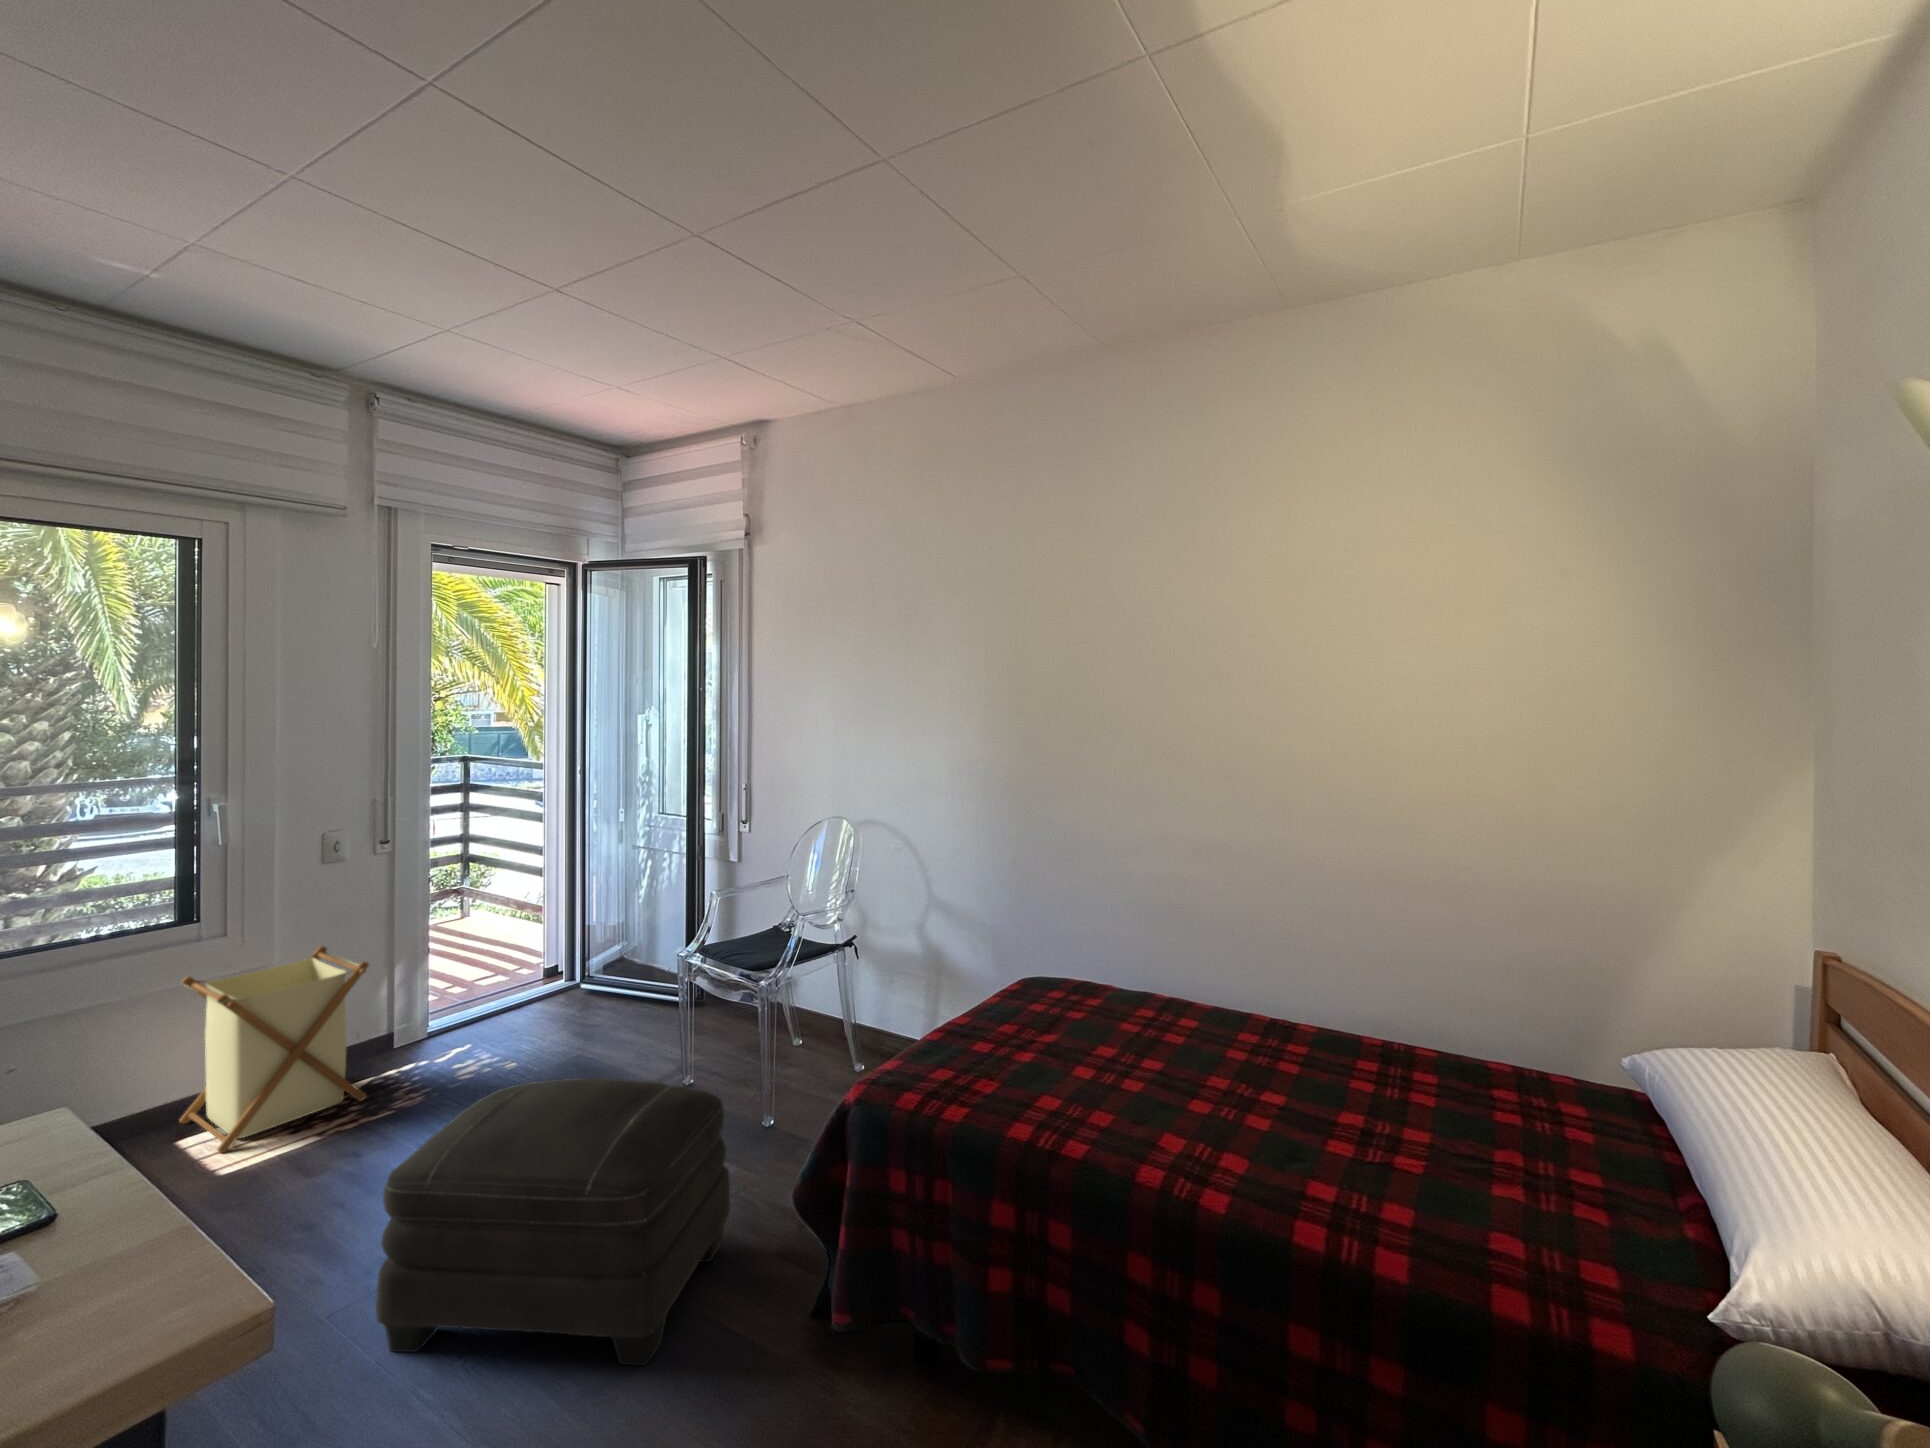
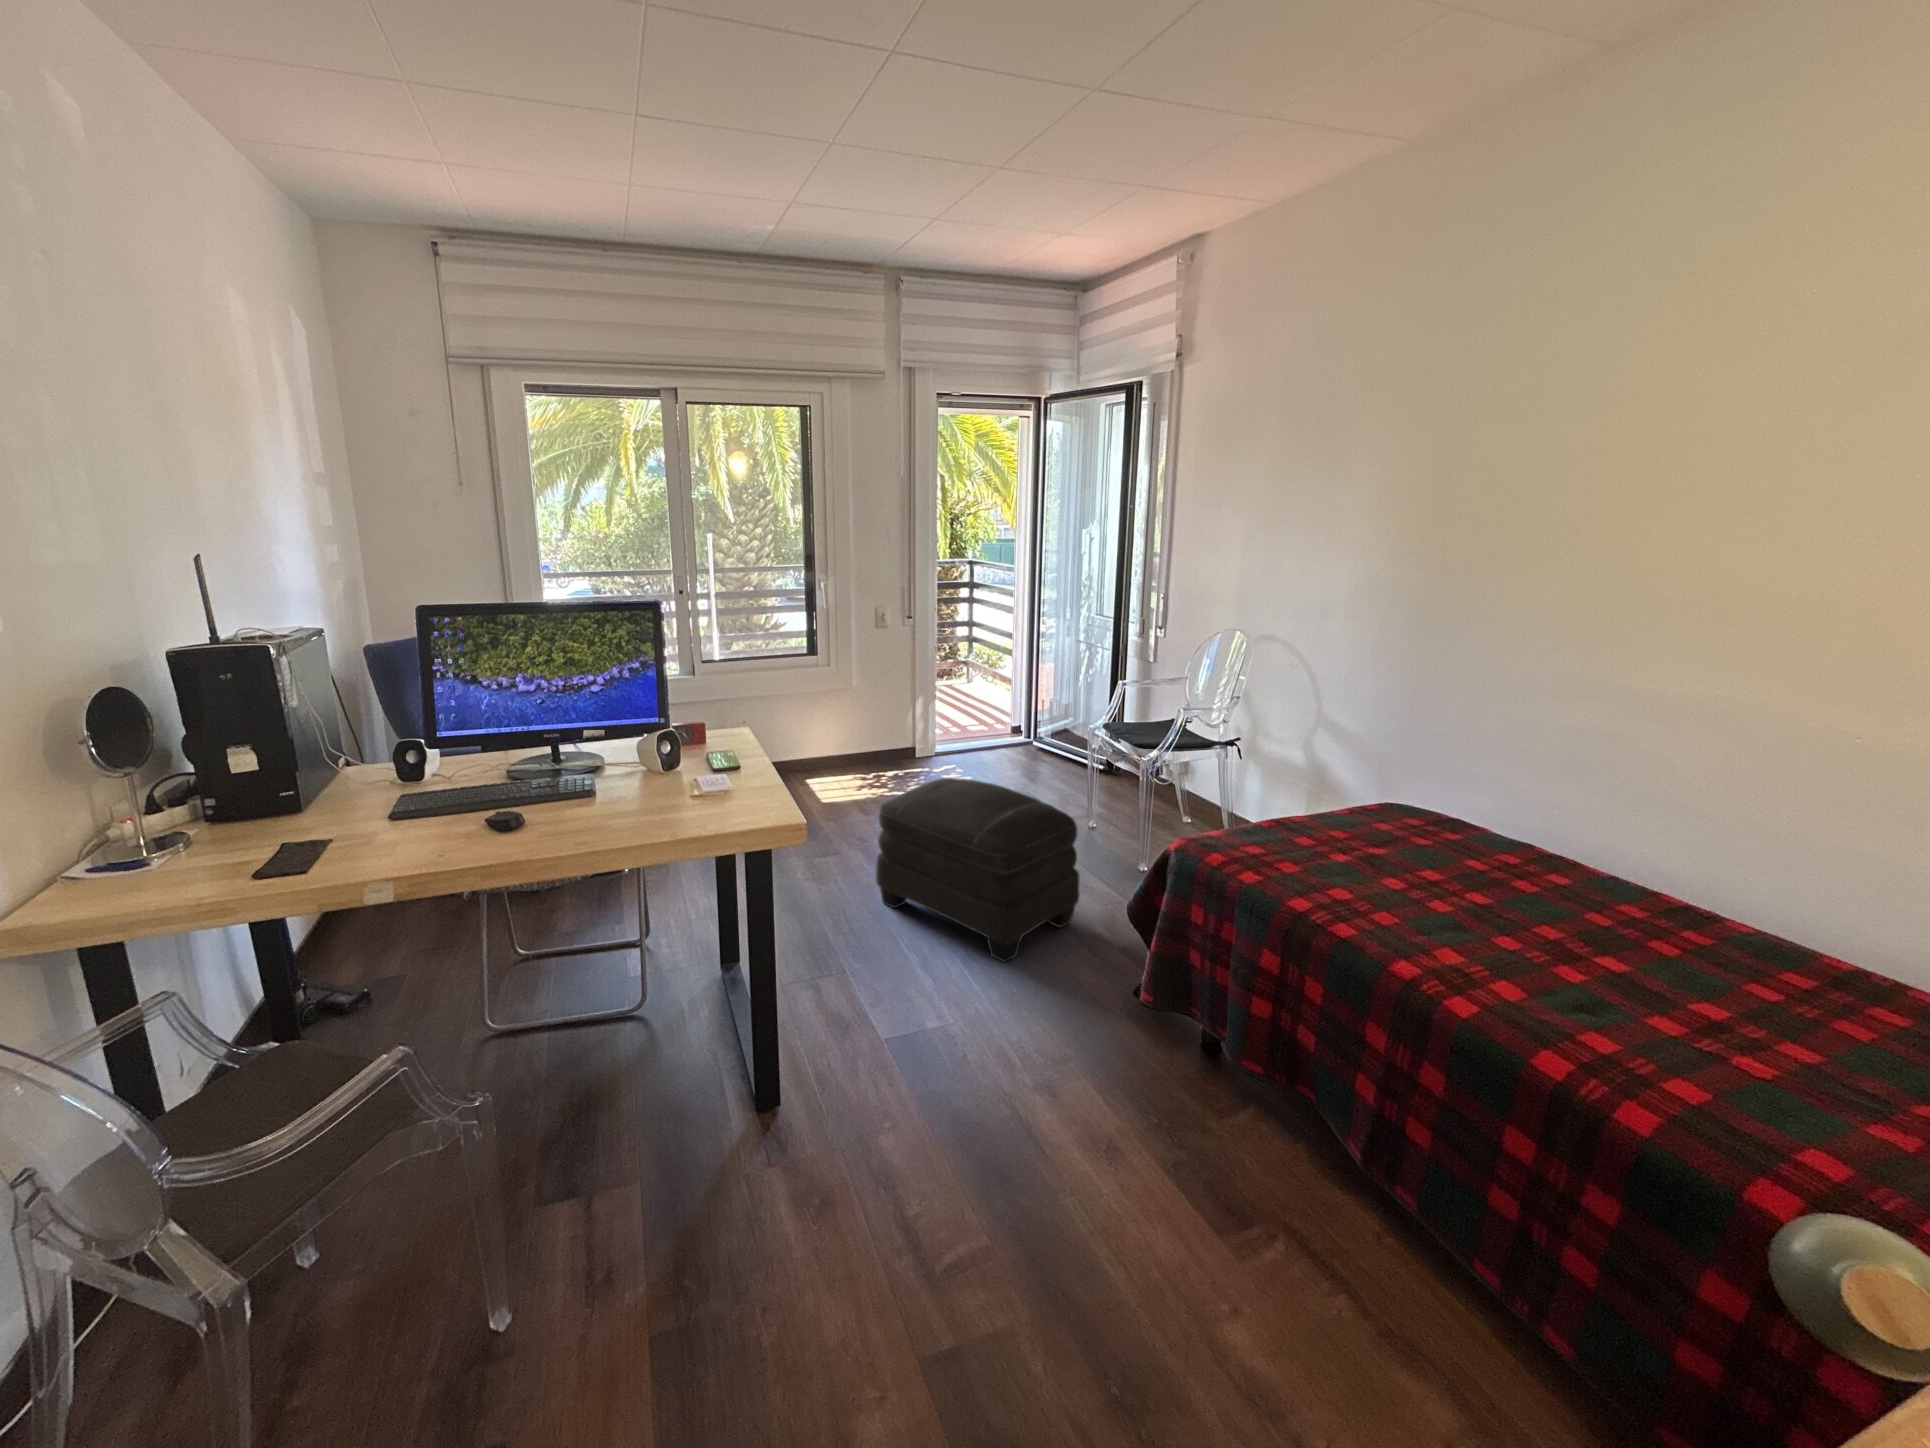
laundry basket: present [180,946,369,1153] -> none [812,679,898,788]

